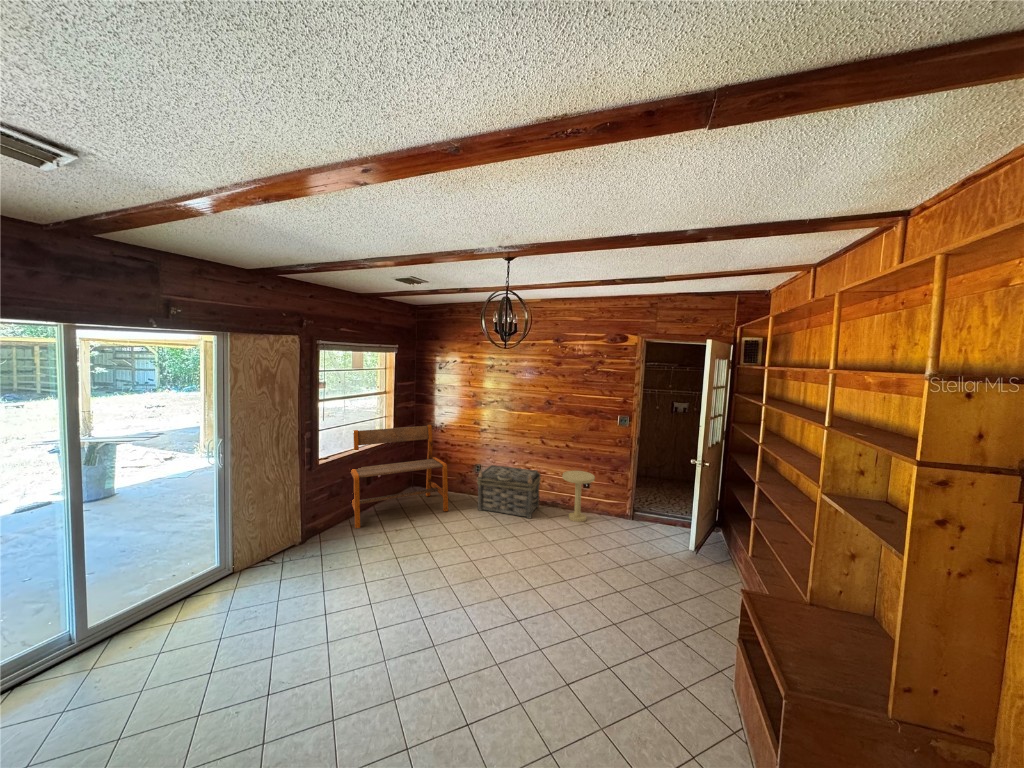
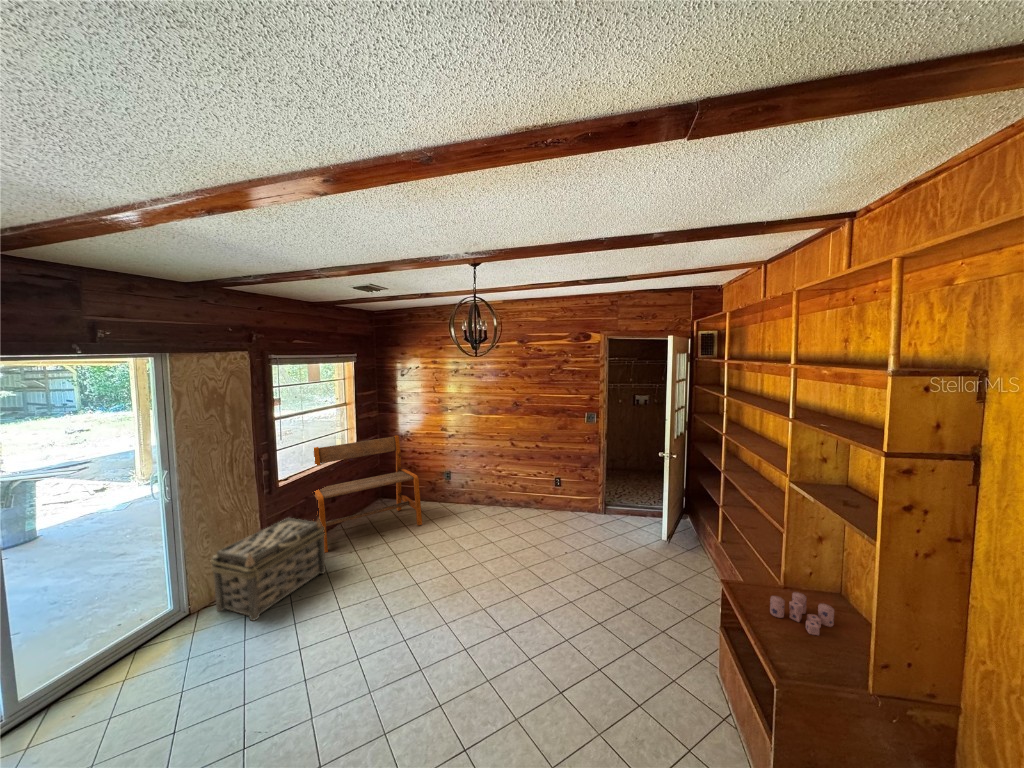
basket: present [477,465,541,519] -> present [211,518,326,621]
side table: present [562,471,595,522] -> none [538,472,571,523]
candle: none [788,608,860,655] -> present [770,592,834,635]

